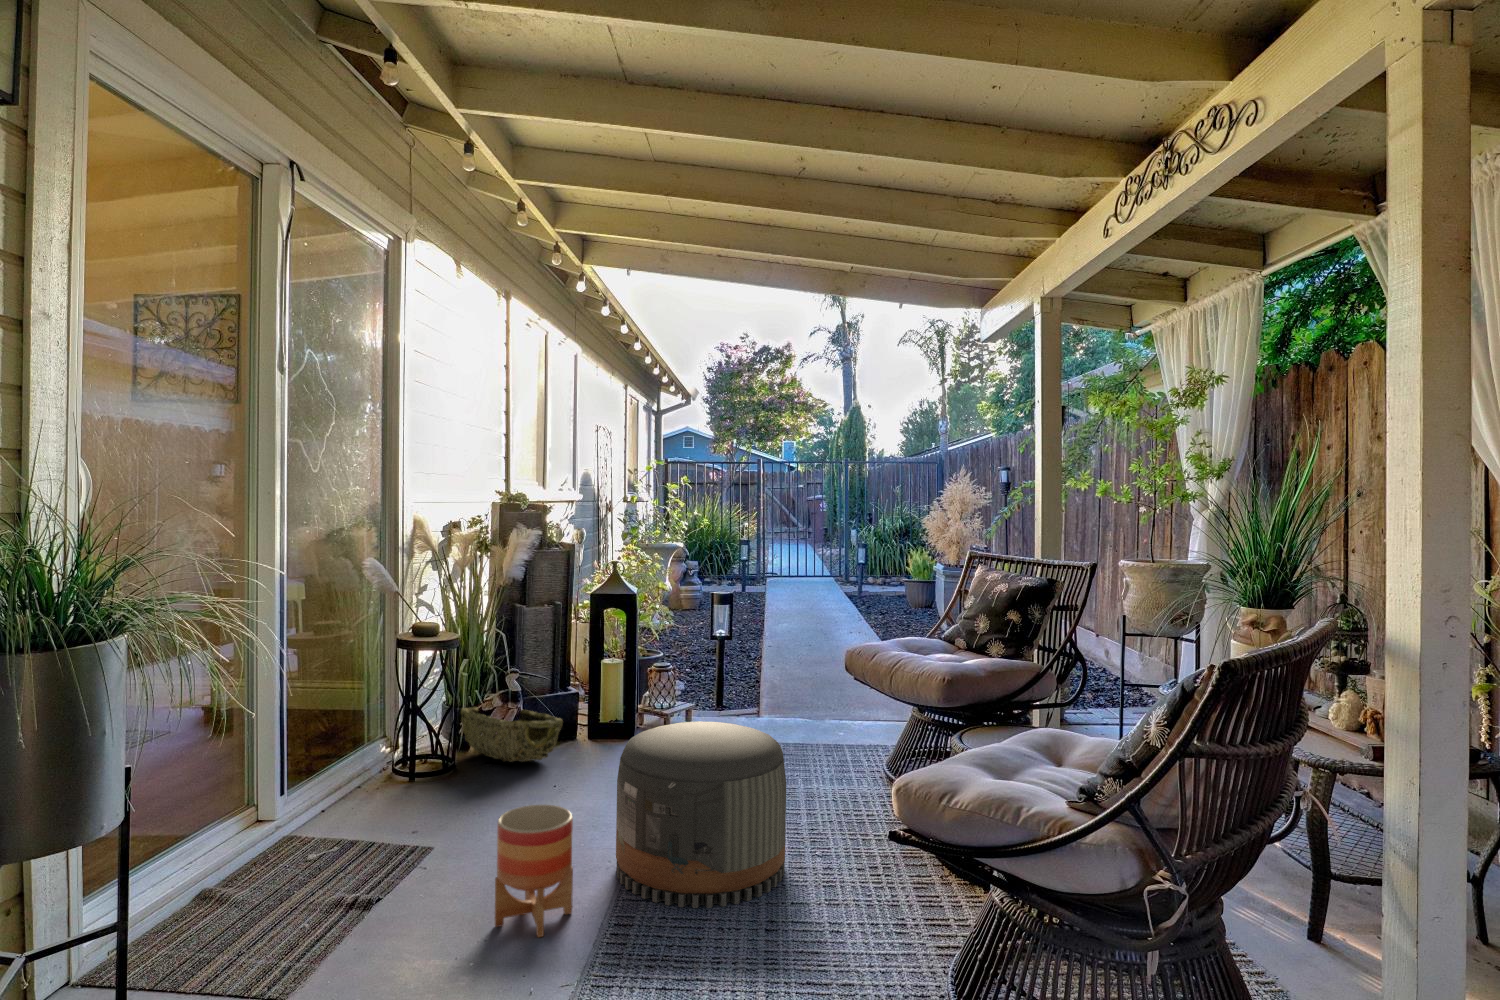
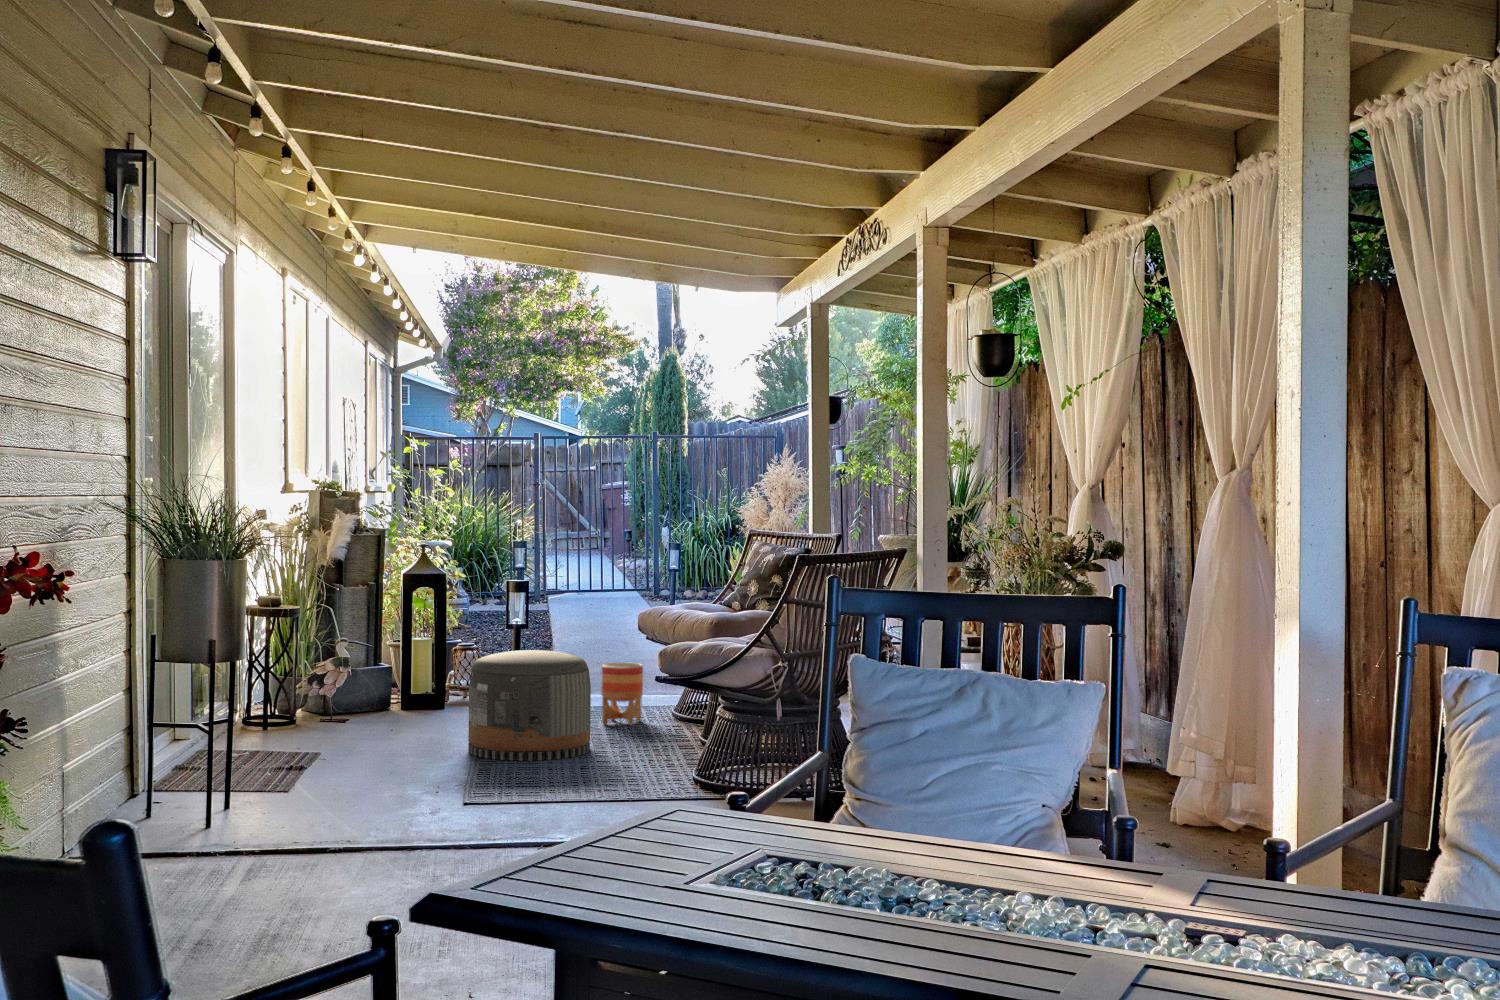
woven basket: present [461,707,563,762] -> none [294,675,389,719]
planter: present [495,805,573,938] -> present [601,662,643,725]

